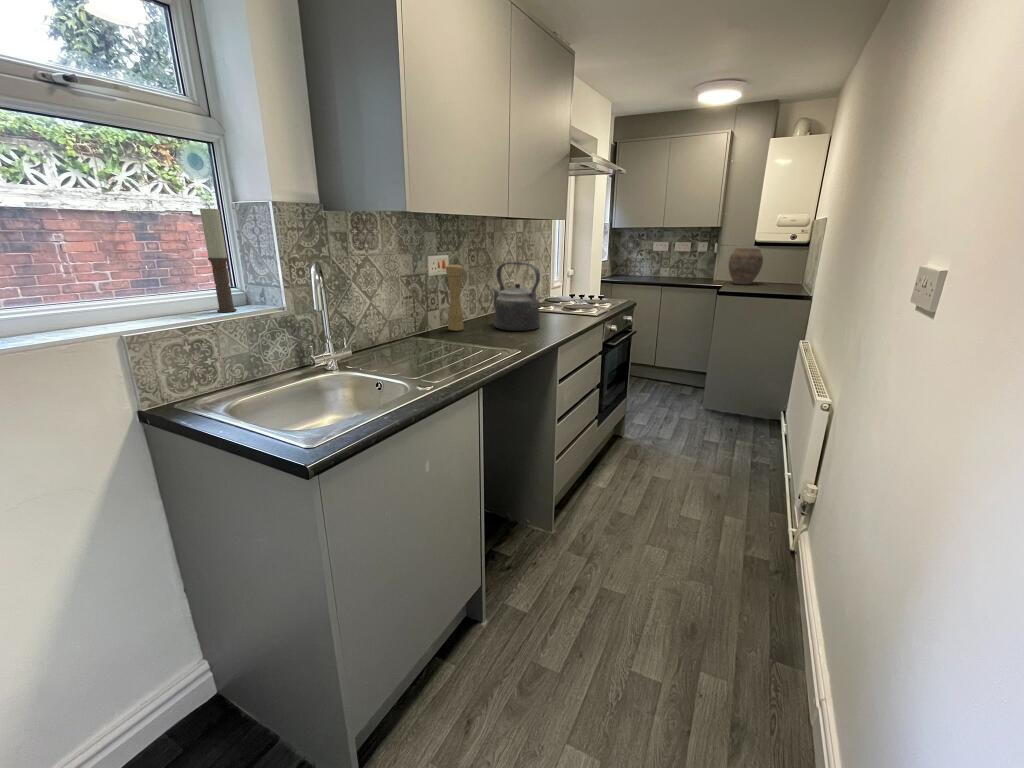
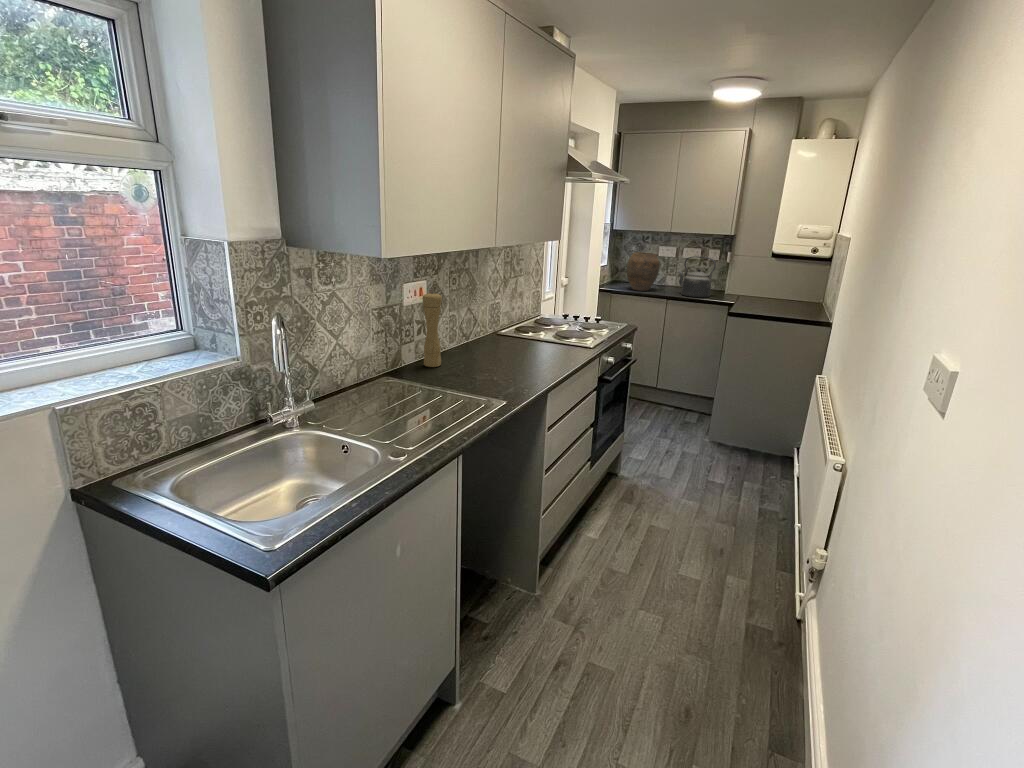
candle: present [200,206,236,312] -> none [145,249,184,366]
vase: present [729,248,763,285] -> present [627,252,660,291]
kettle: present [491,262,540,331] -> present [678,256,716,298]

